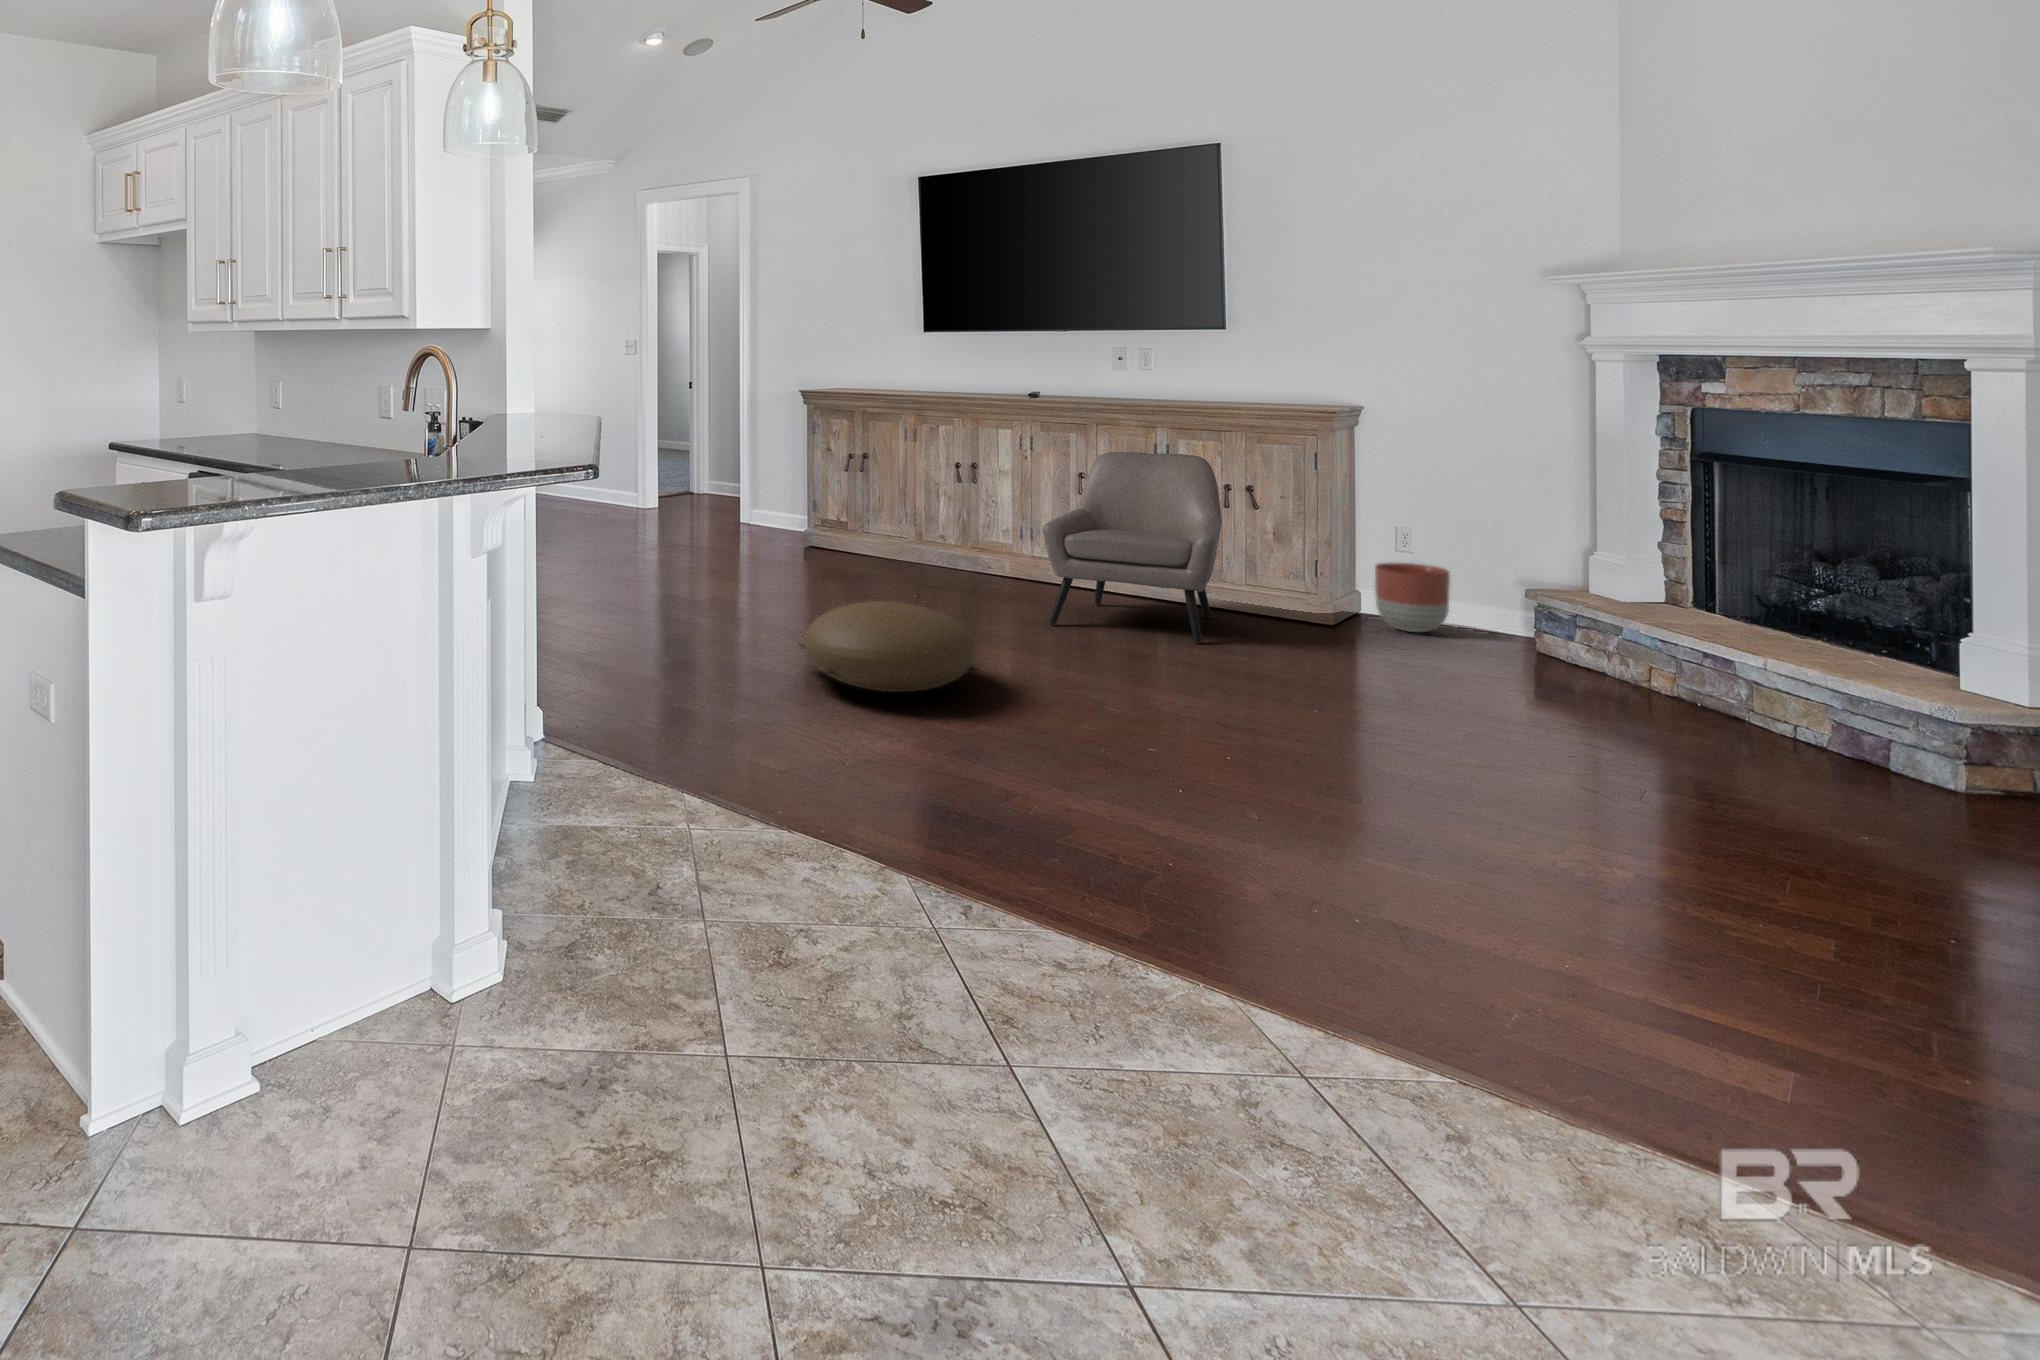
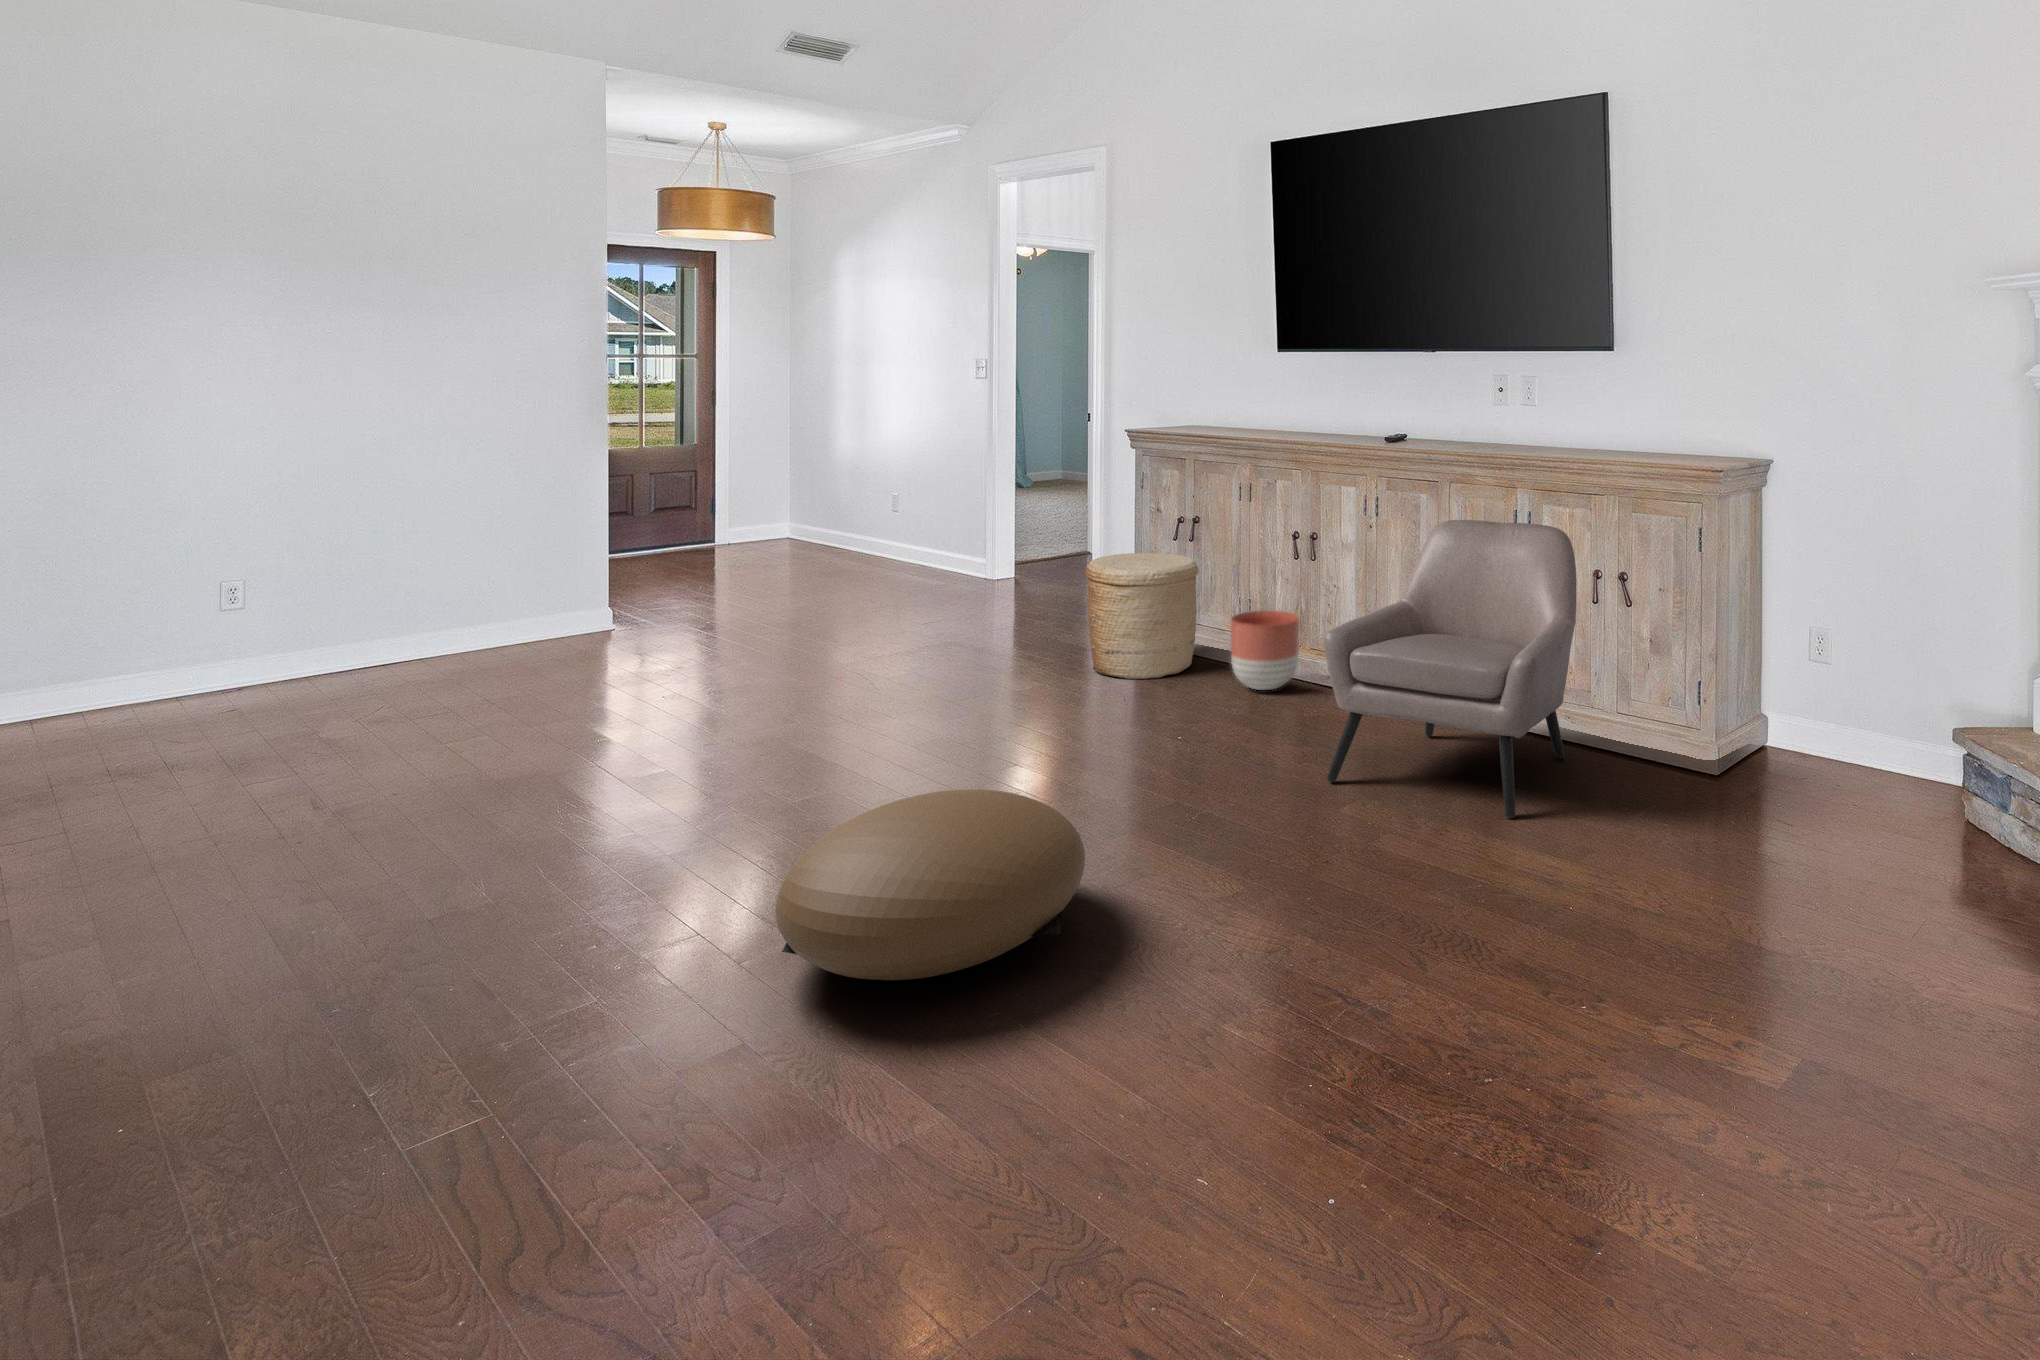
woven basket: none [792,484,876,572] -> present [1086,553,1198,679]
planter: present [1375,563,1450,633] -> present [1230,610,1300,690]

